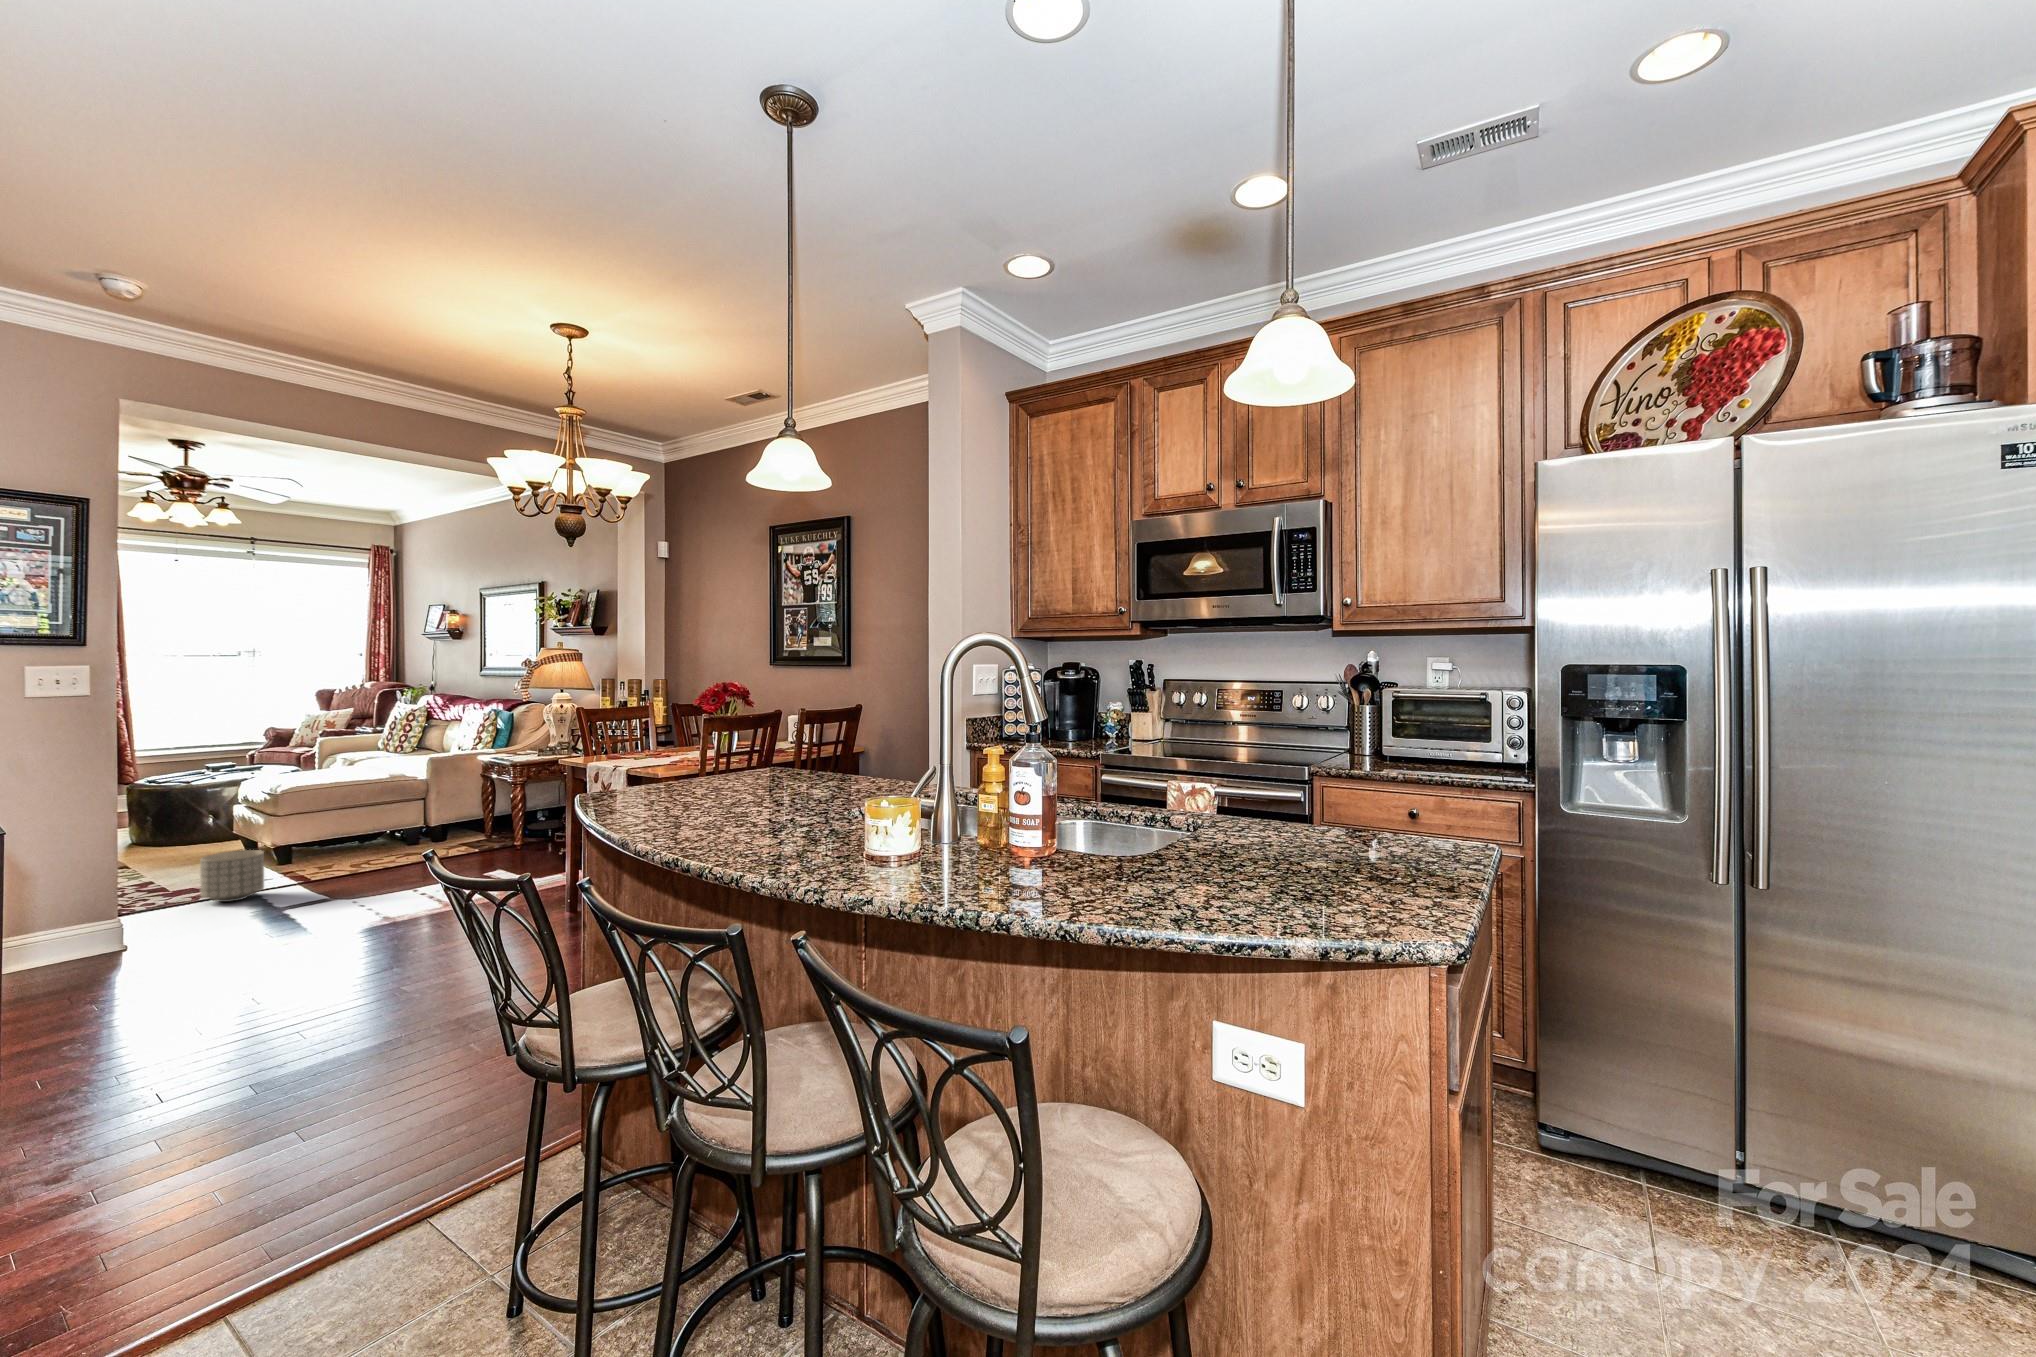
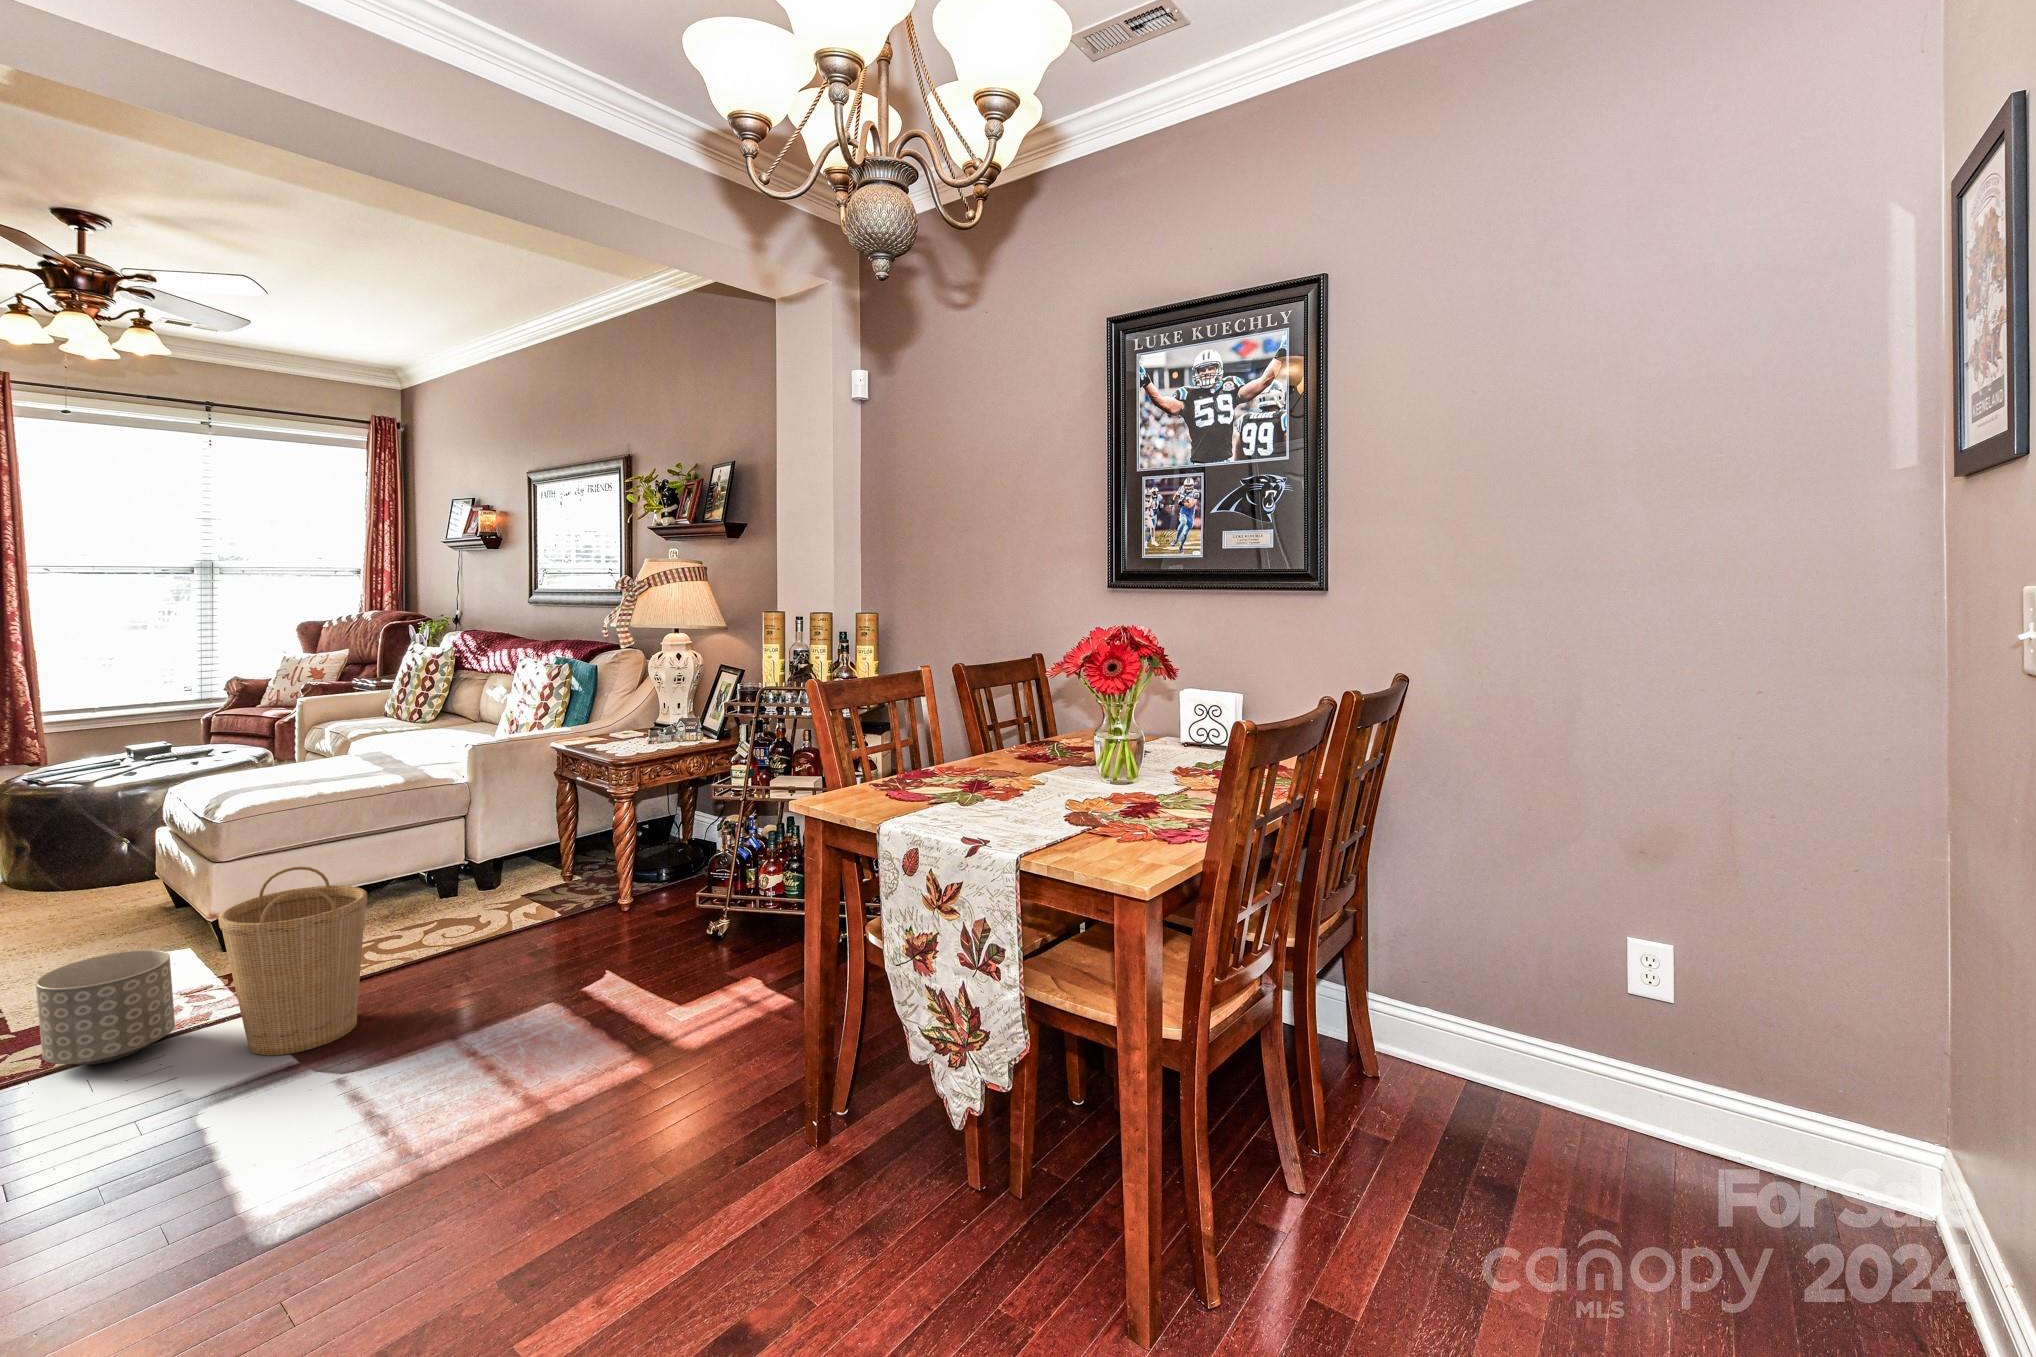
basket: none [292,809,367,899] -> present [218,867,367,1055]

